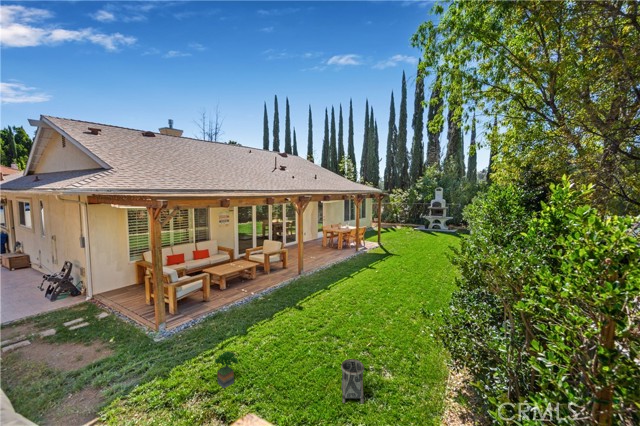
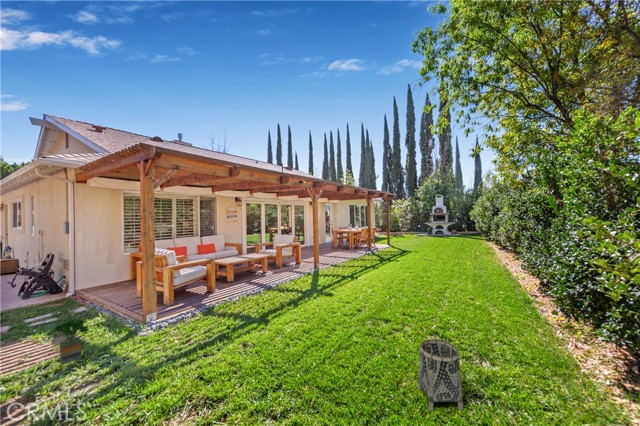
potted tree: present [215,351,238,388] -> present [54,319,88,364]

